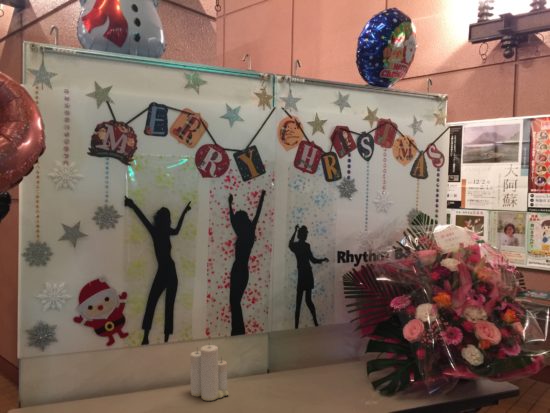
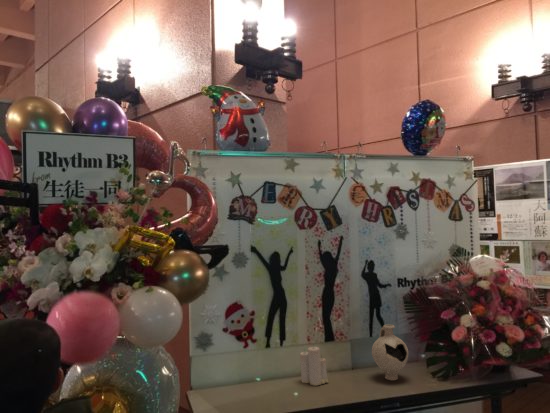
decorative vase: none [293,315,343,392] -> present [372,324,408,381]

